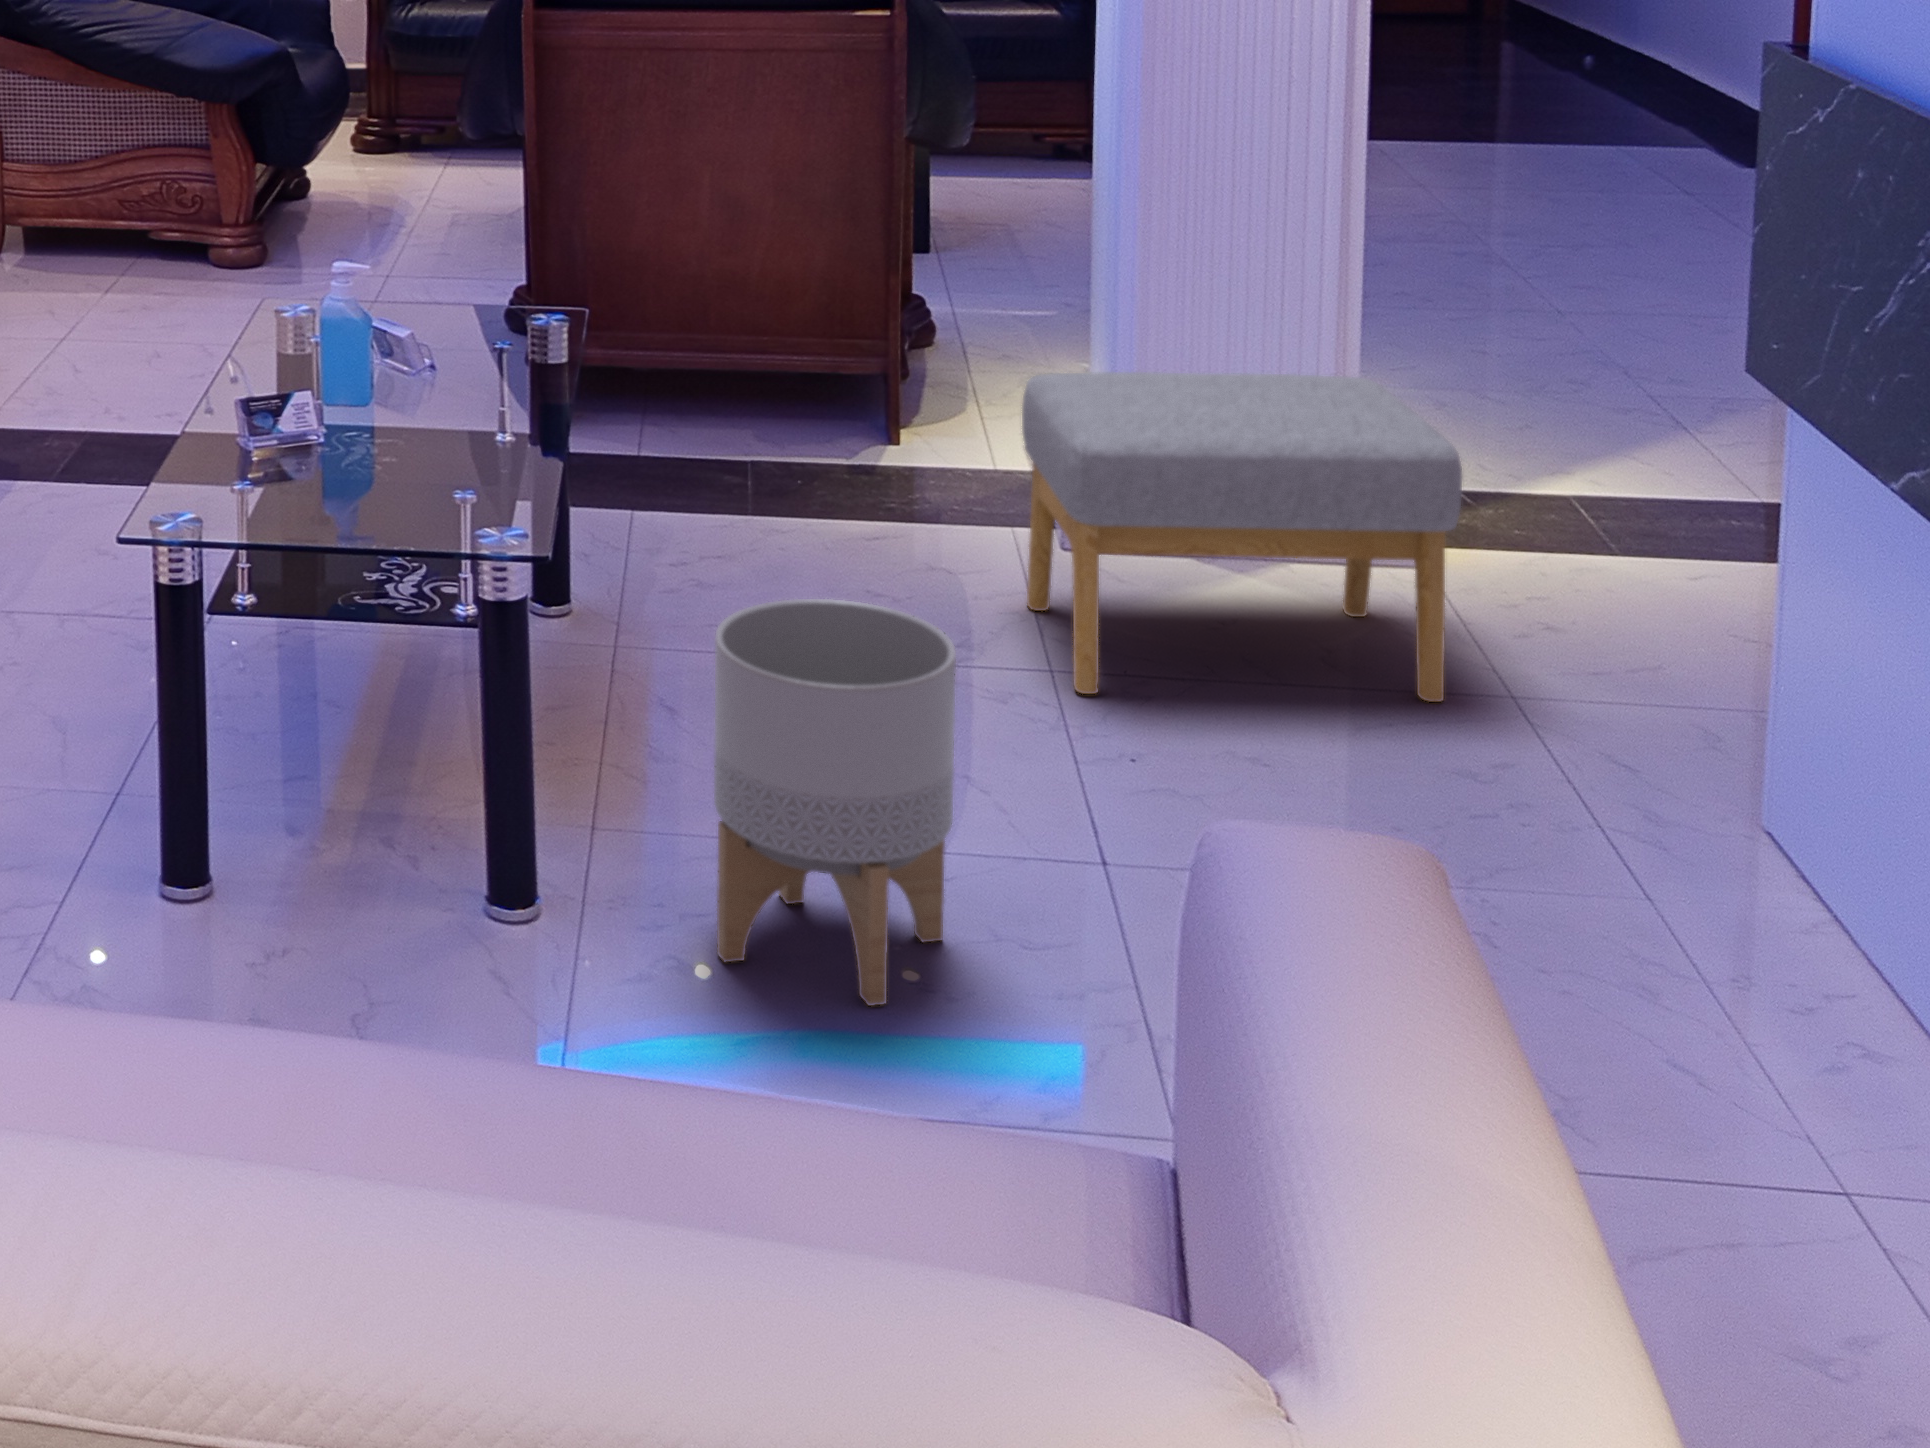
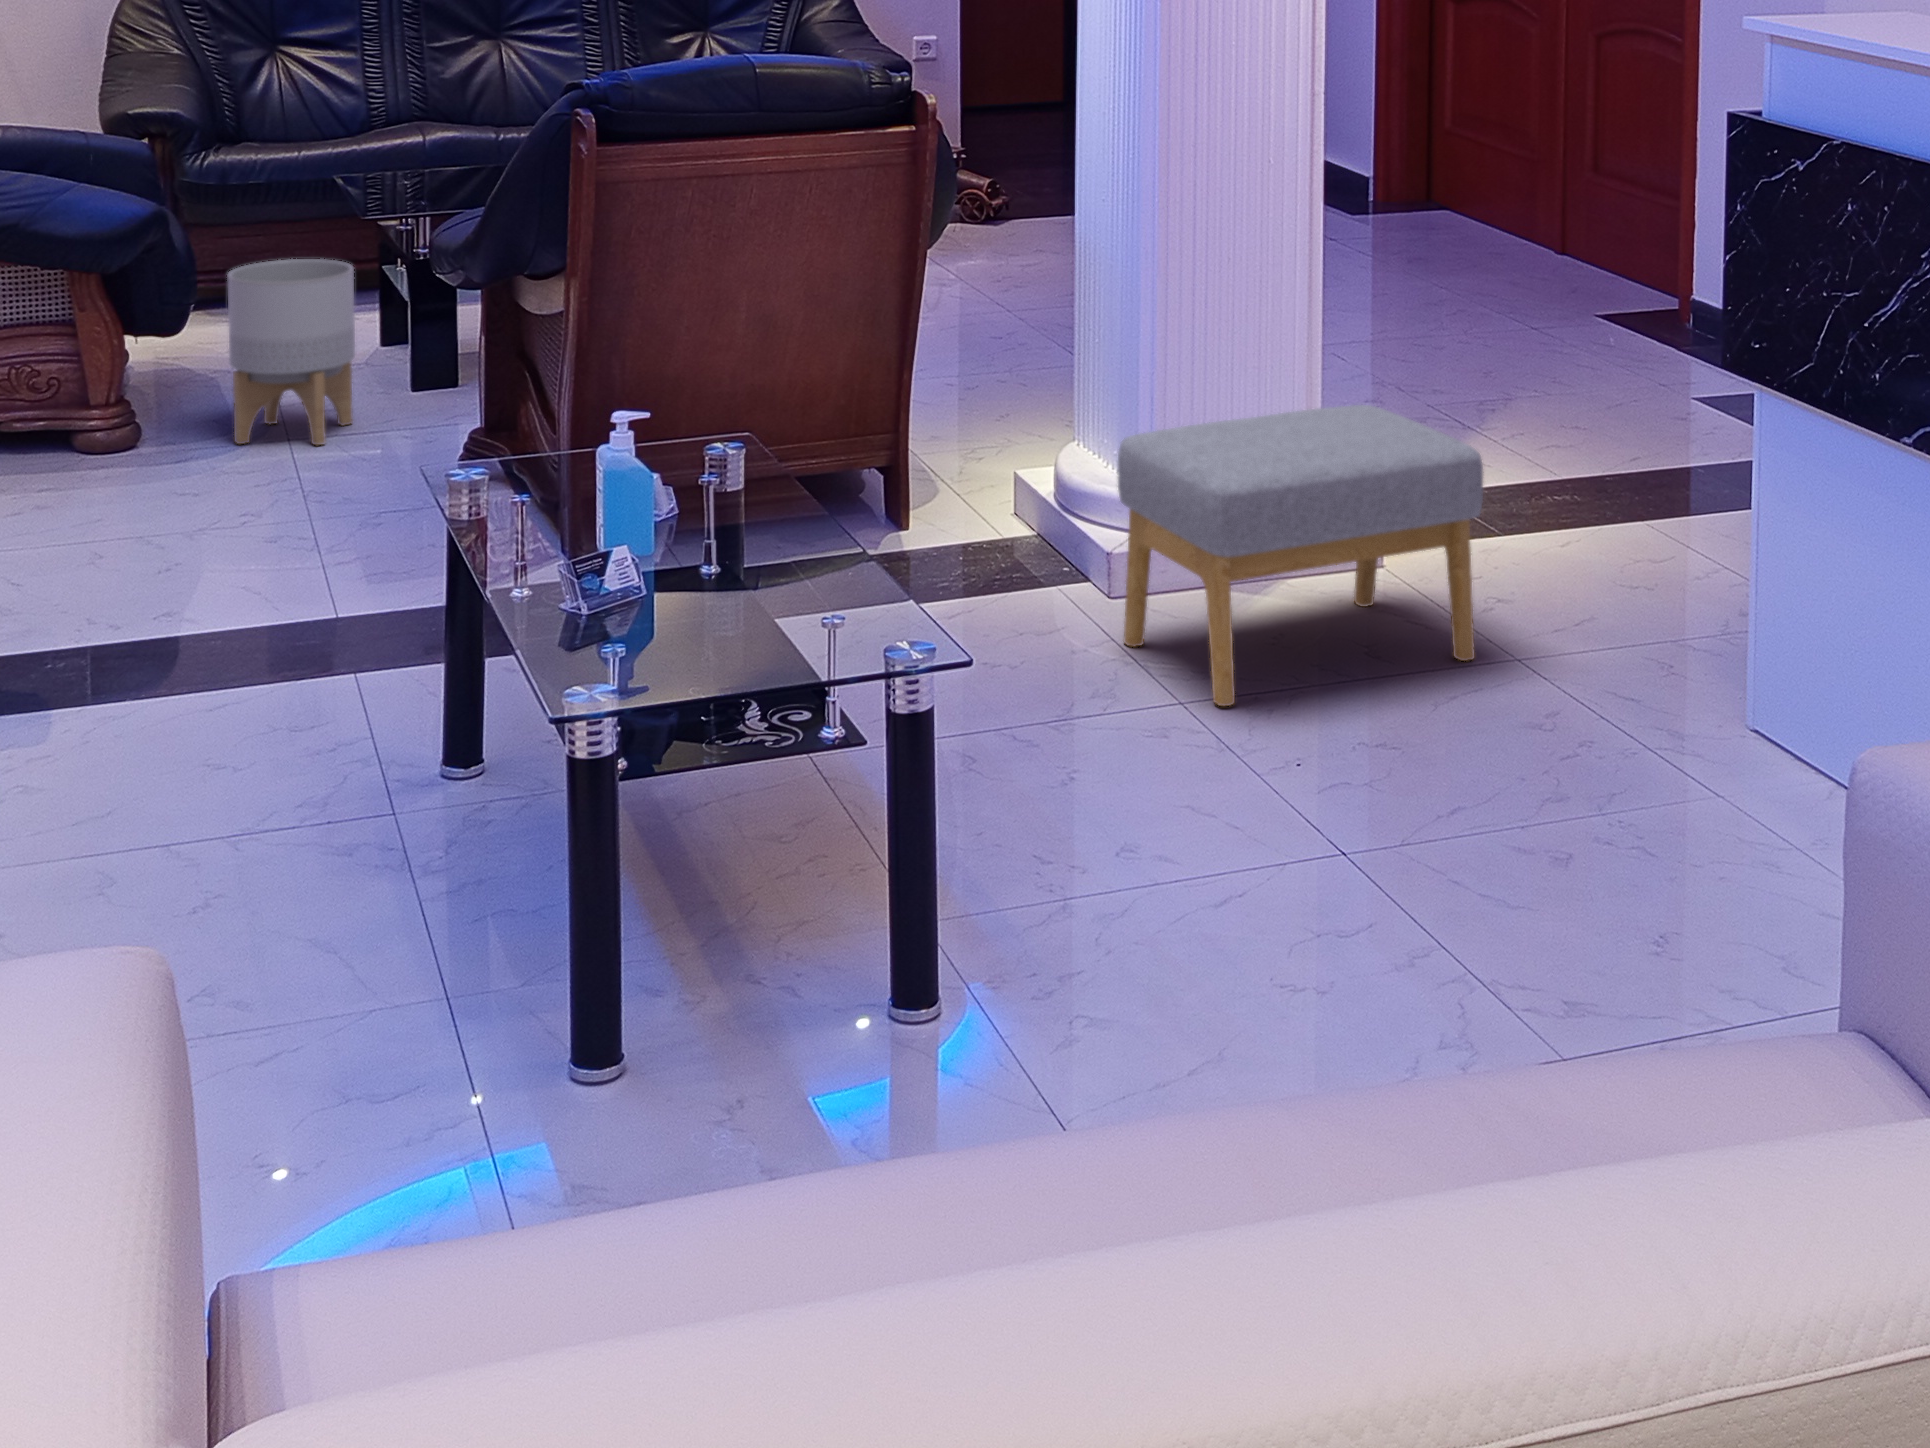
planter: present [714,599,956,1006] -> present [228,259,355,445]

